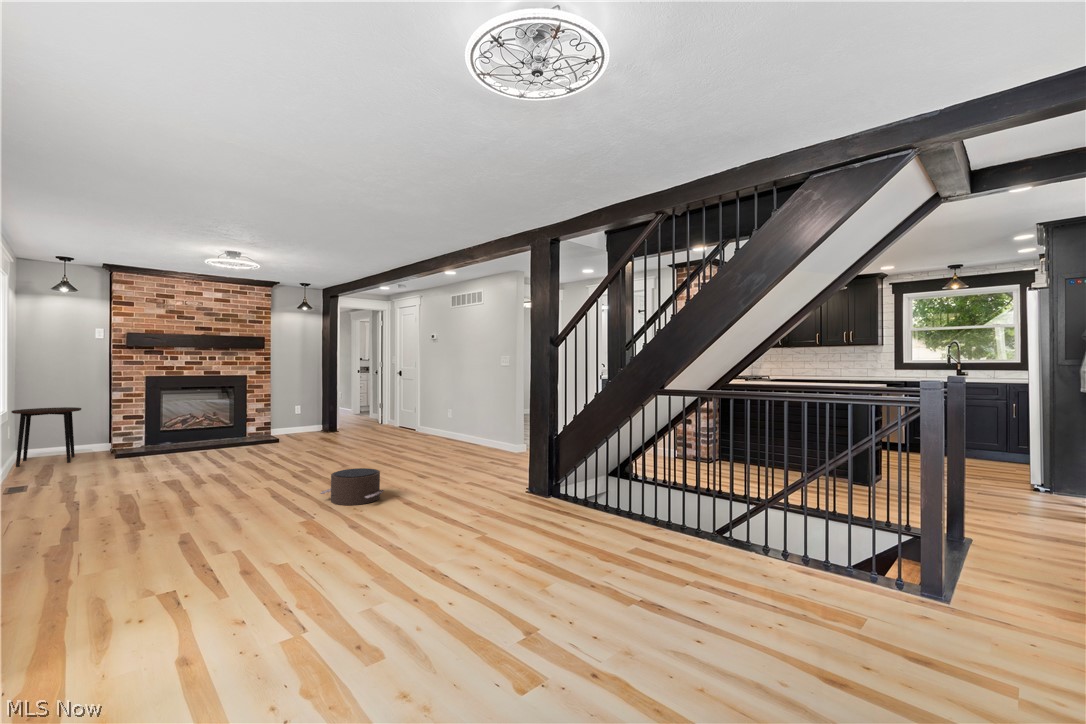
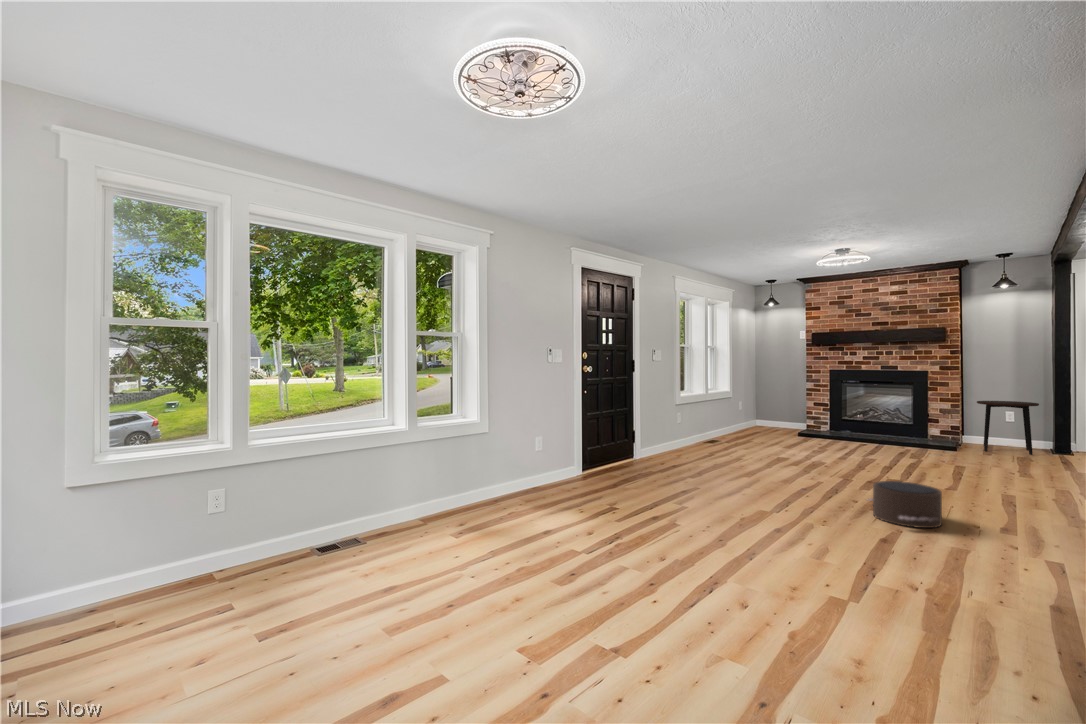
side table: present [11,407,81,467] -> present [977,401,1039,455]

